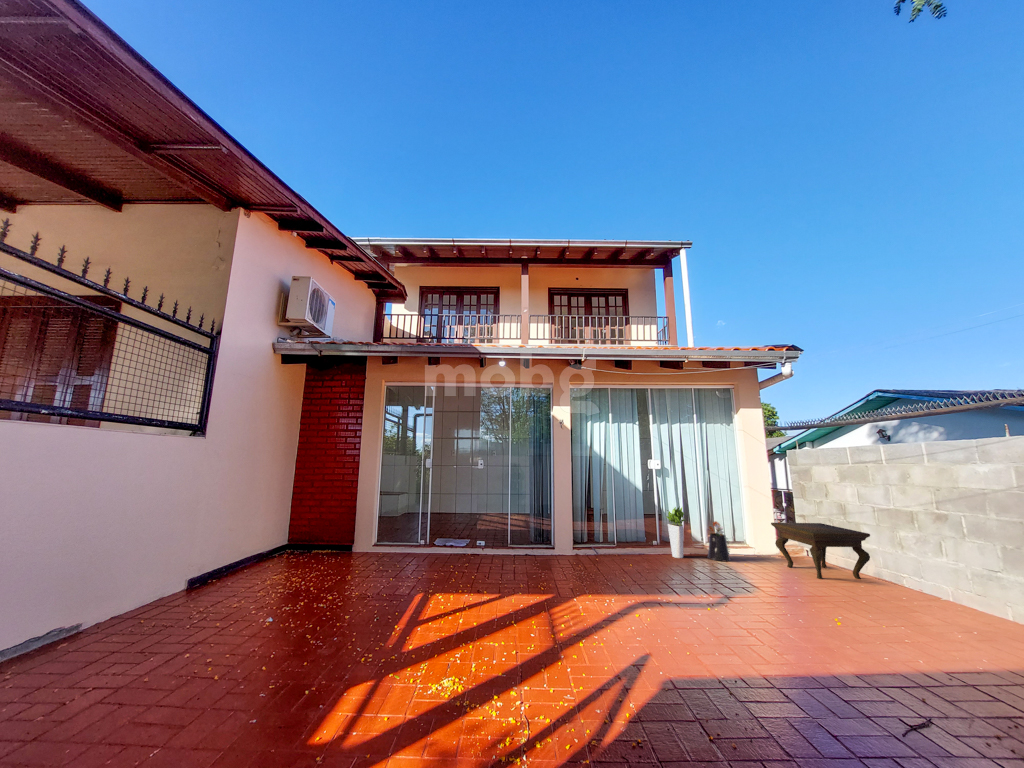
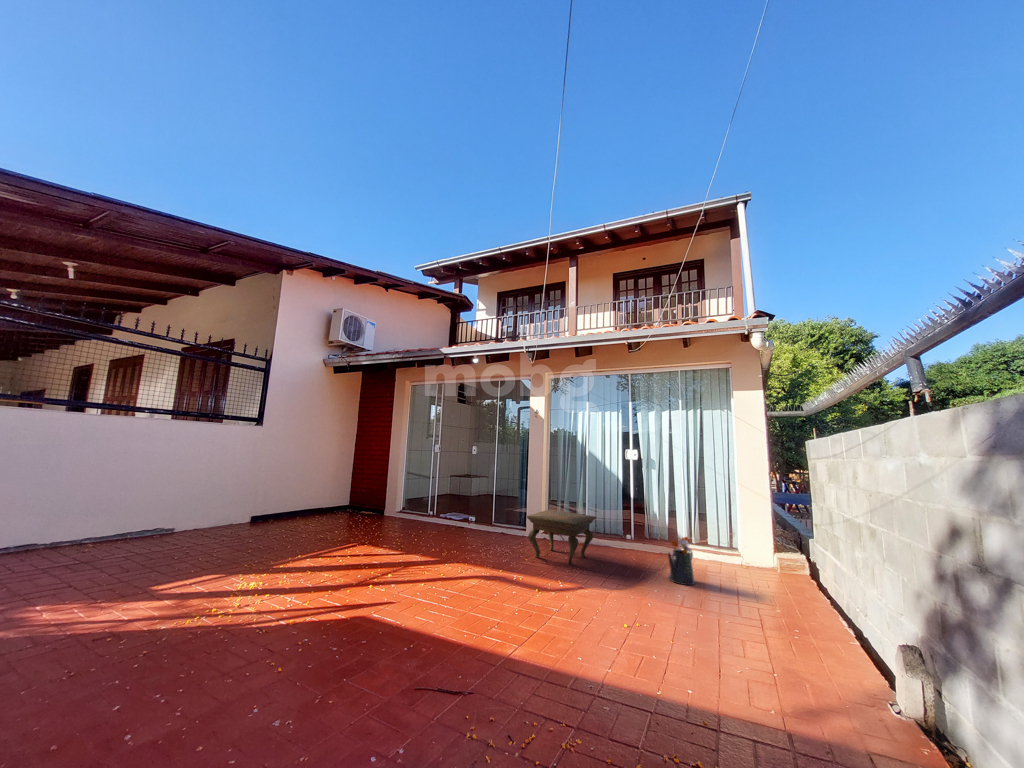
planter: present [667,507,685,558] -> none [624,512,653,571]
side table: present [771,523,870,579] -> present [527,509,596,566]

